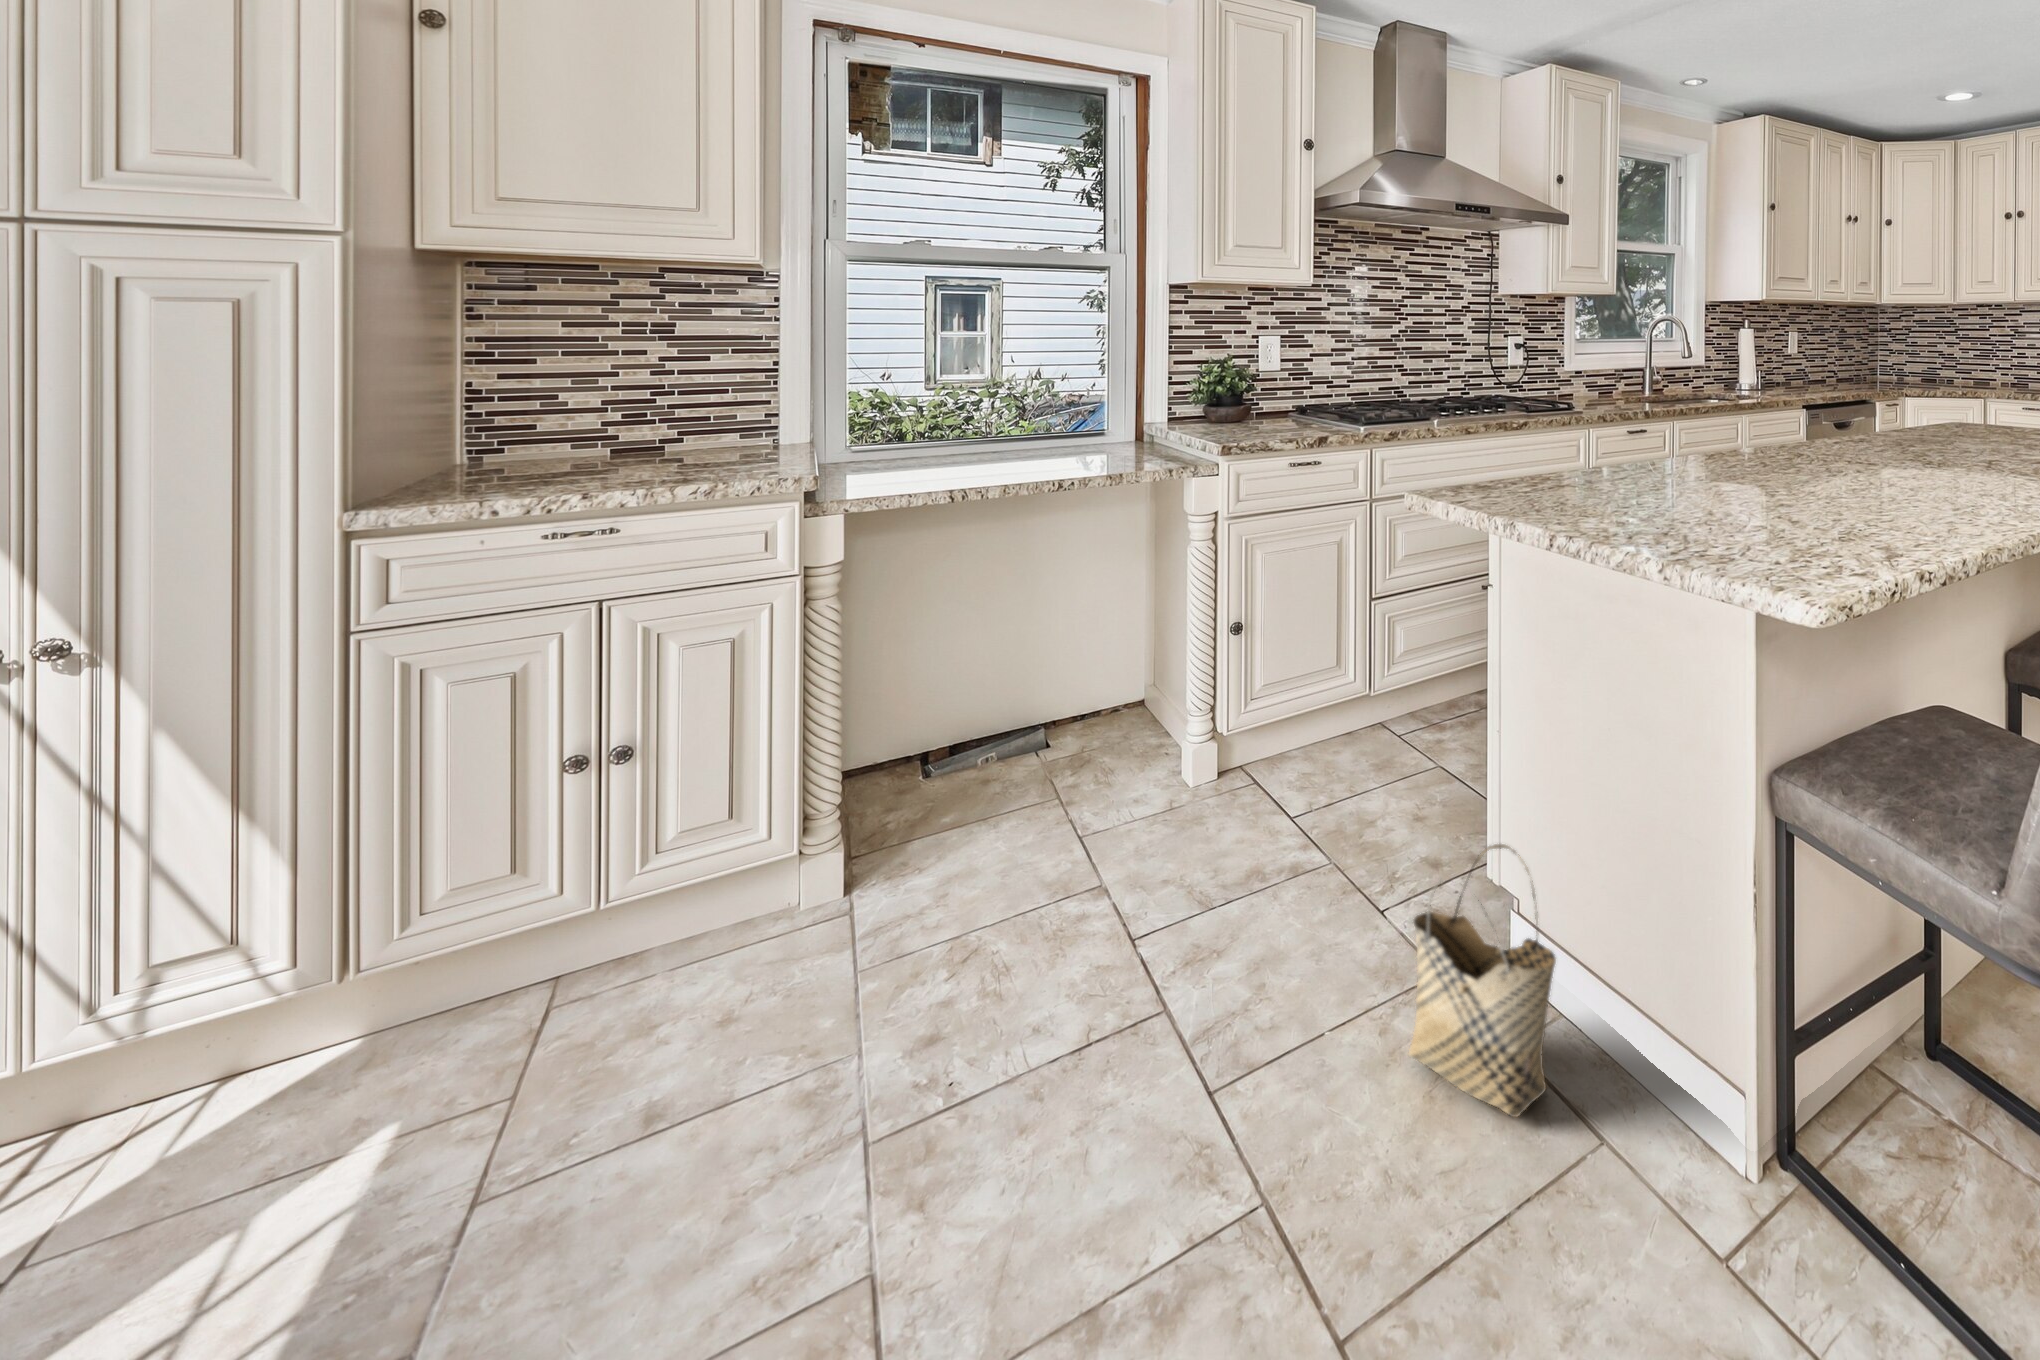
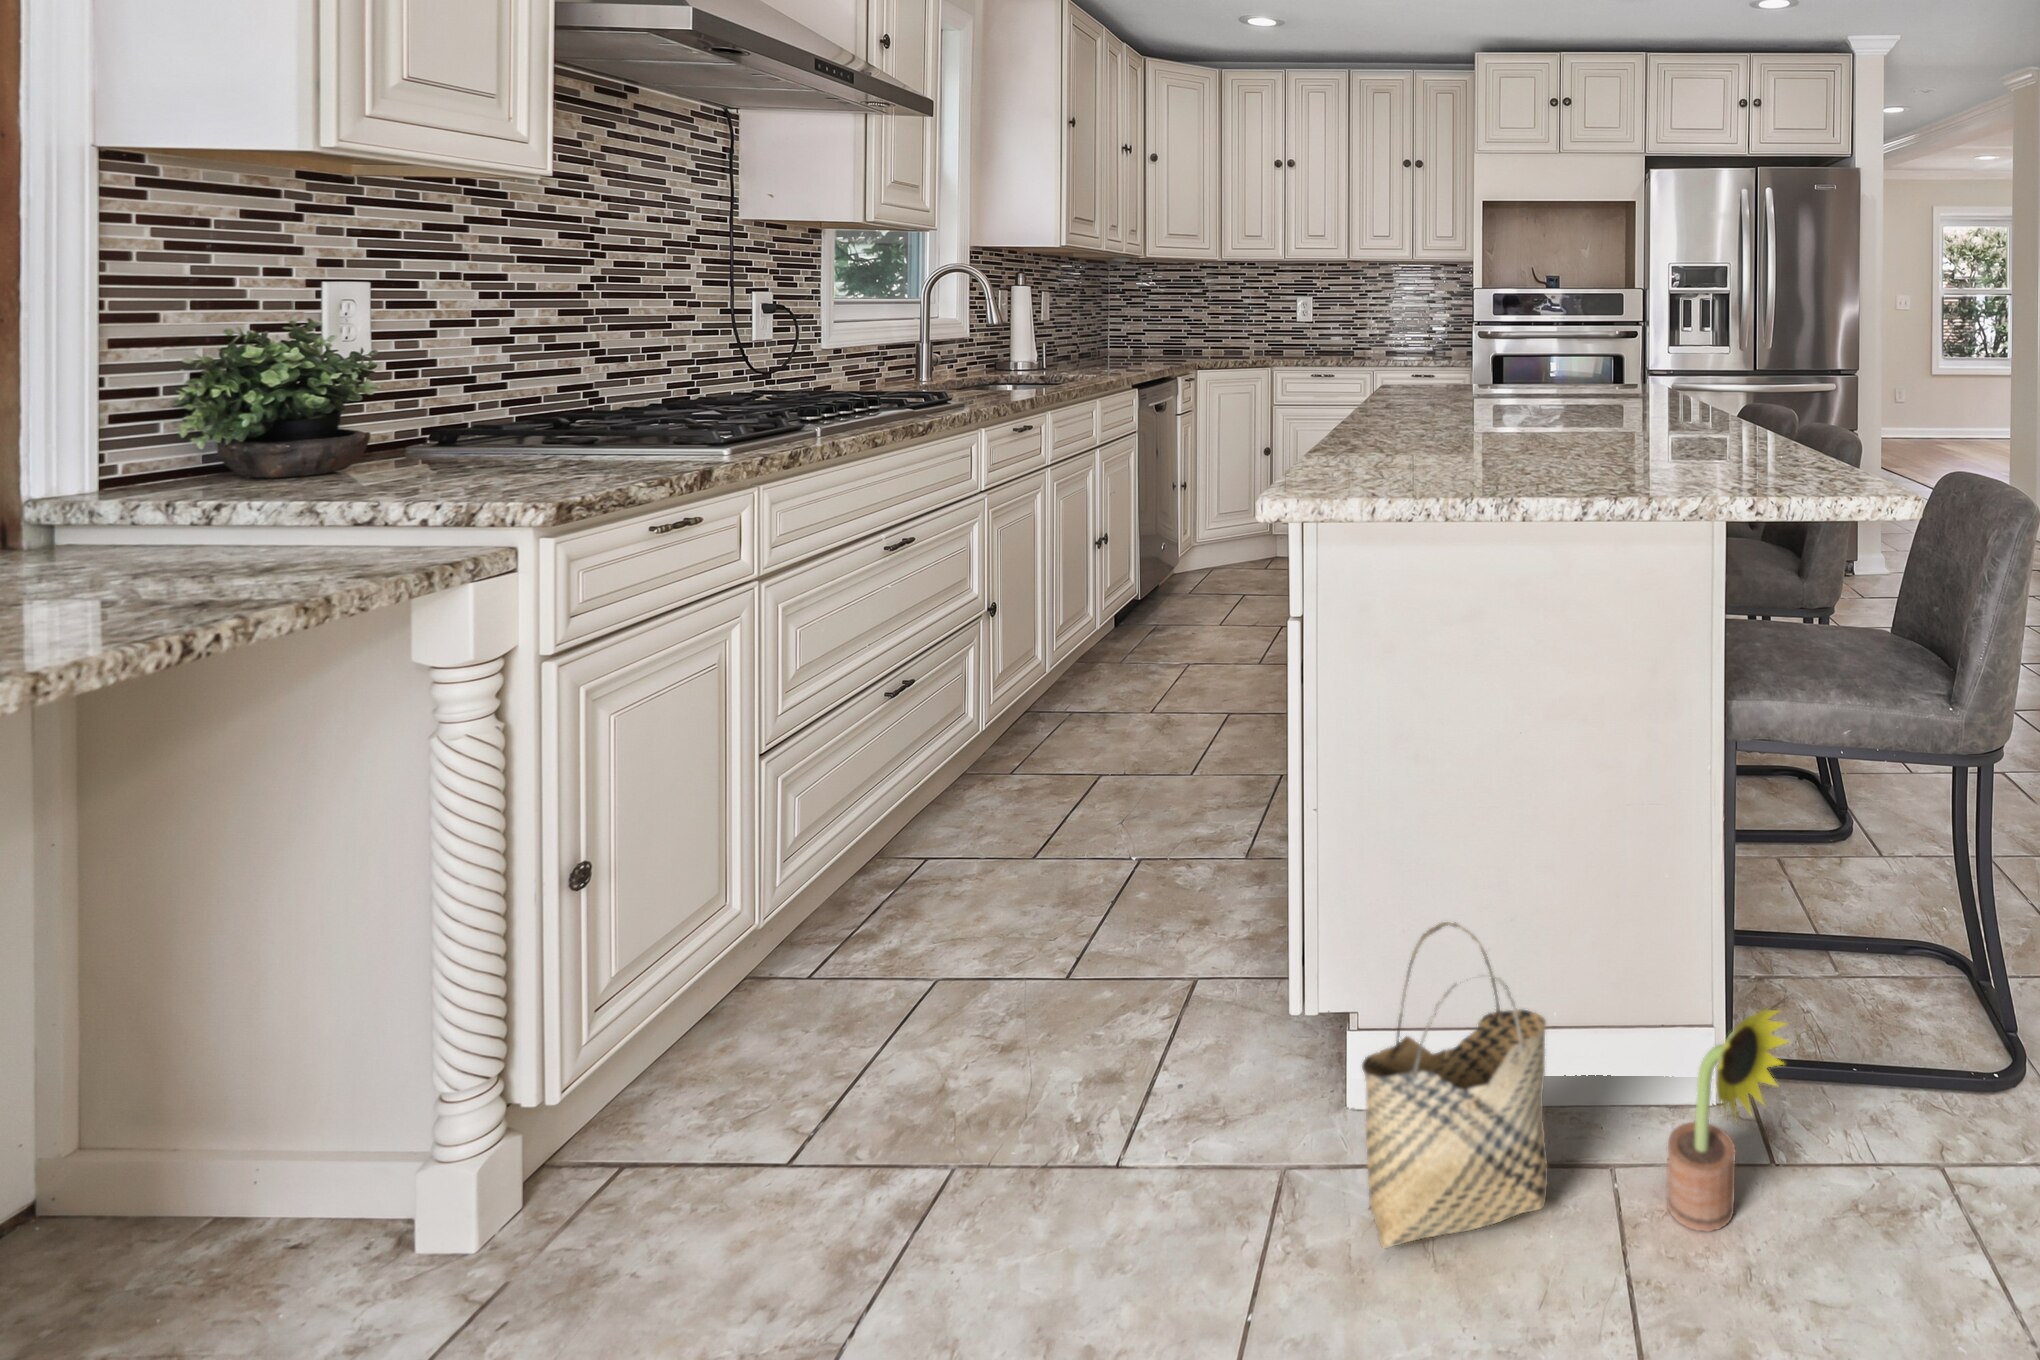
decorative plant: none [1561,1047,1678,1252] -> present [1667,1009,1788,1231]

